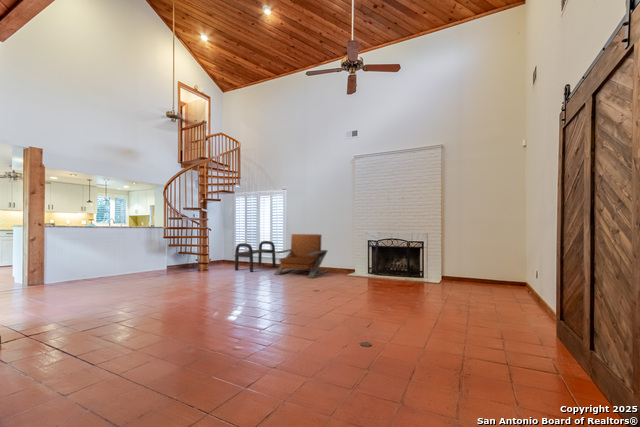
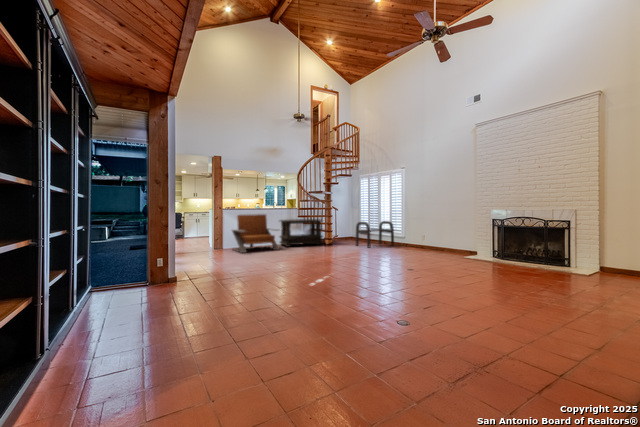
lounge chair: present [275,234,327,278] -> present [232,214,279,253]
coffee table: none [129,241,196,281] -> present [279,219,322,247]

